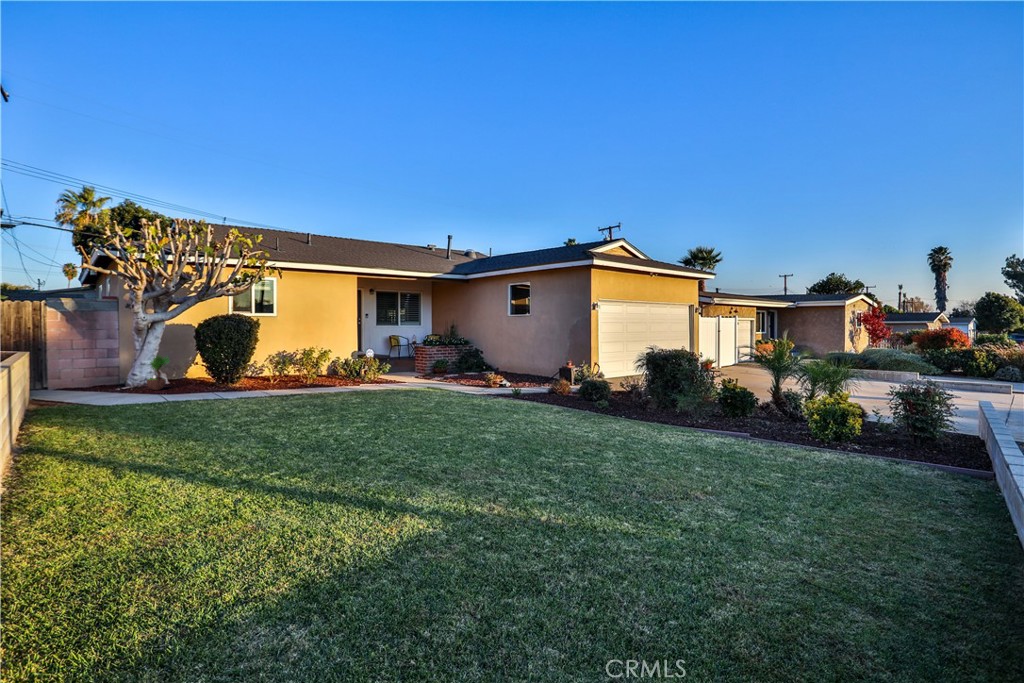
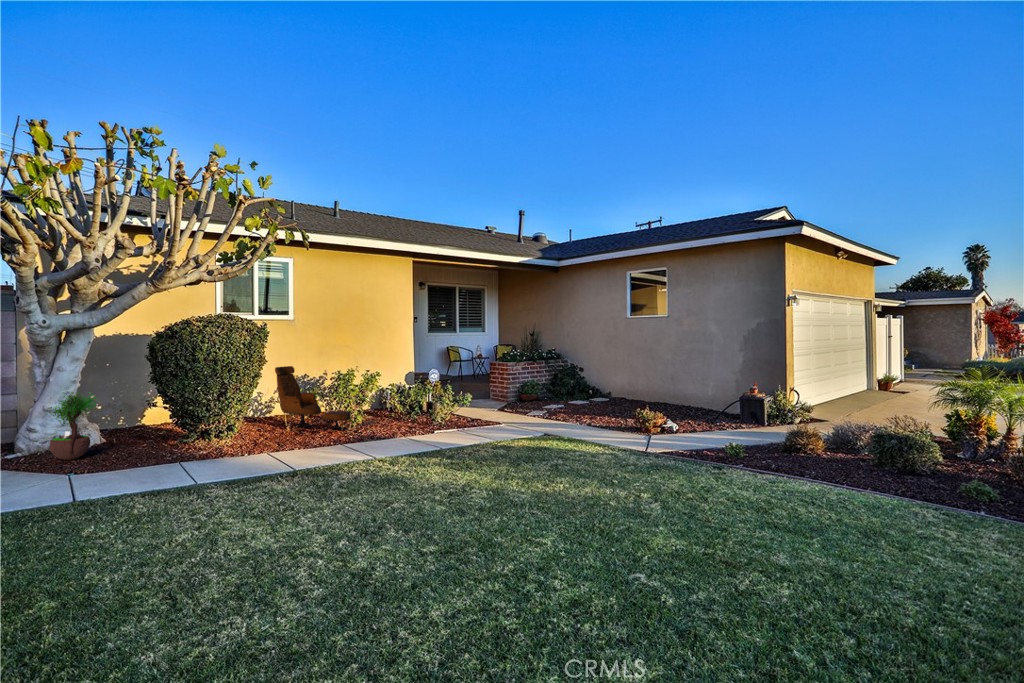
lounge chair: none [264,345,310,384] -> present [275,366,351,433]

